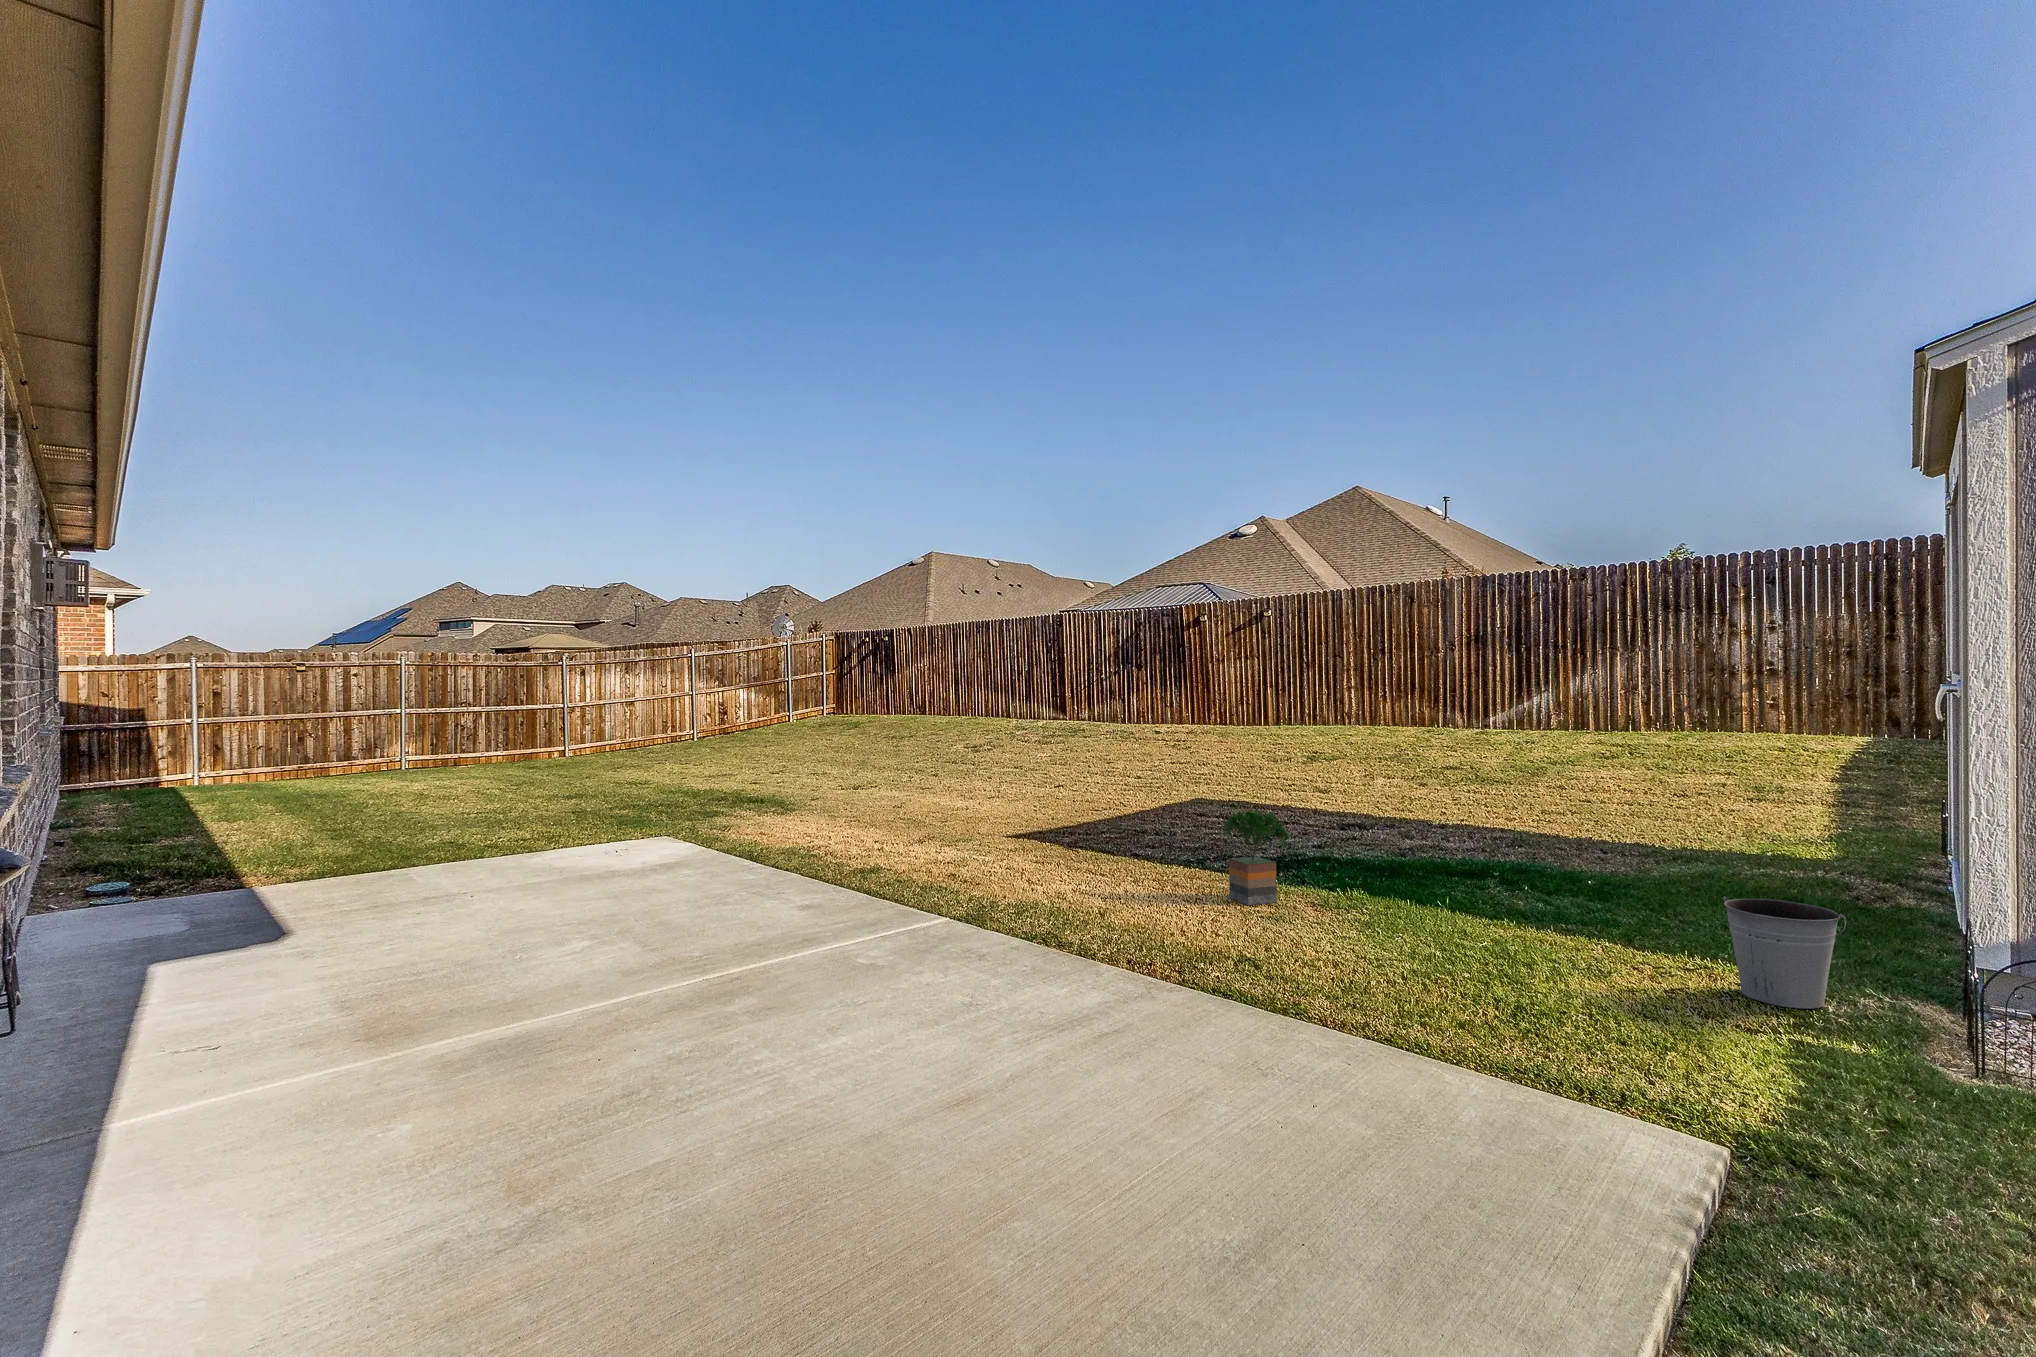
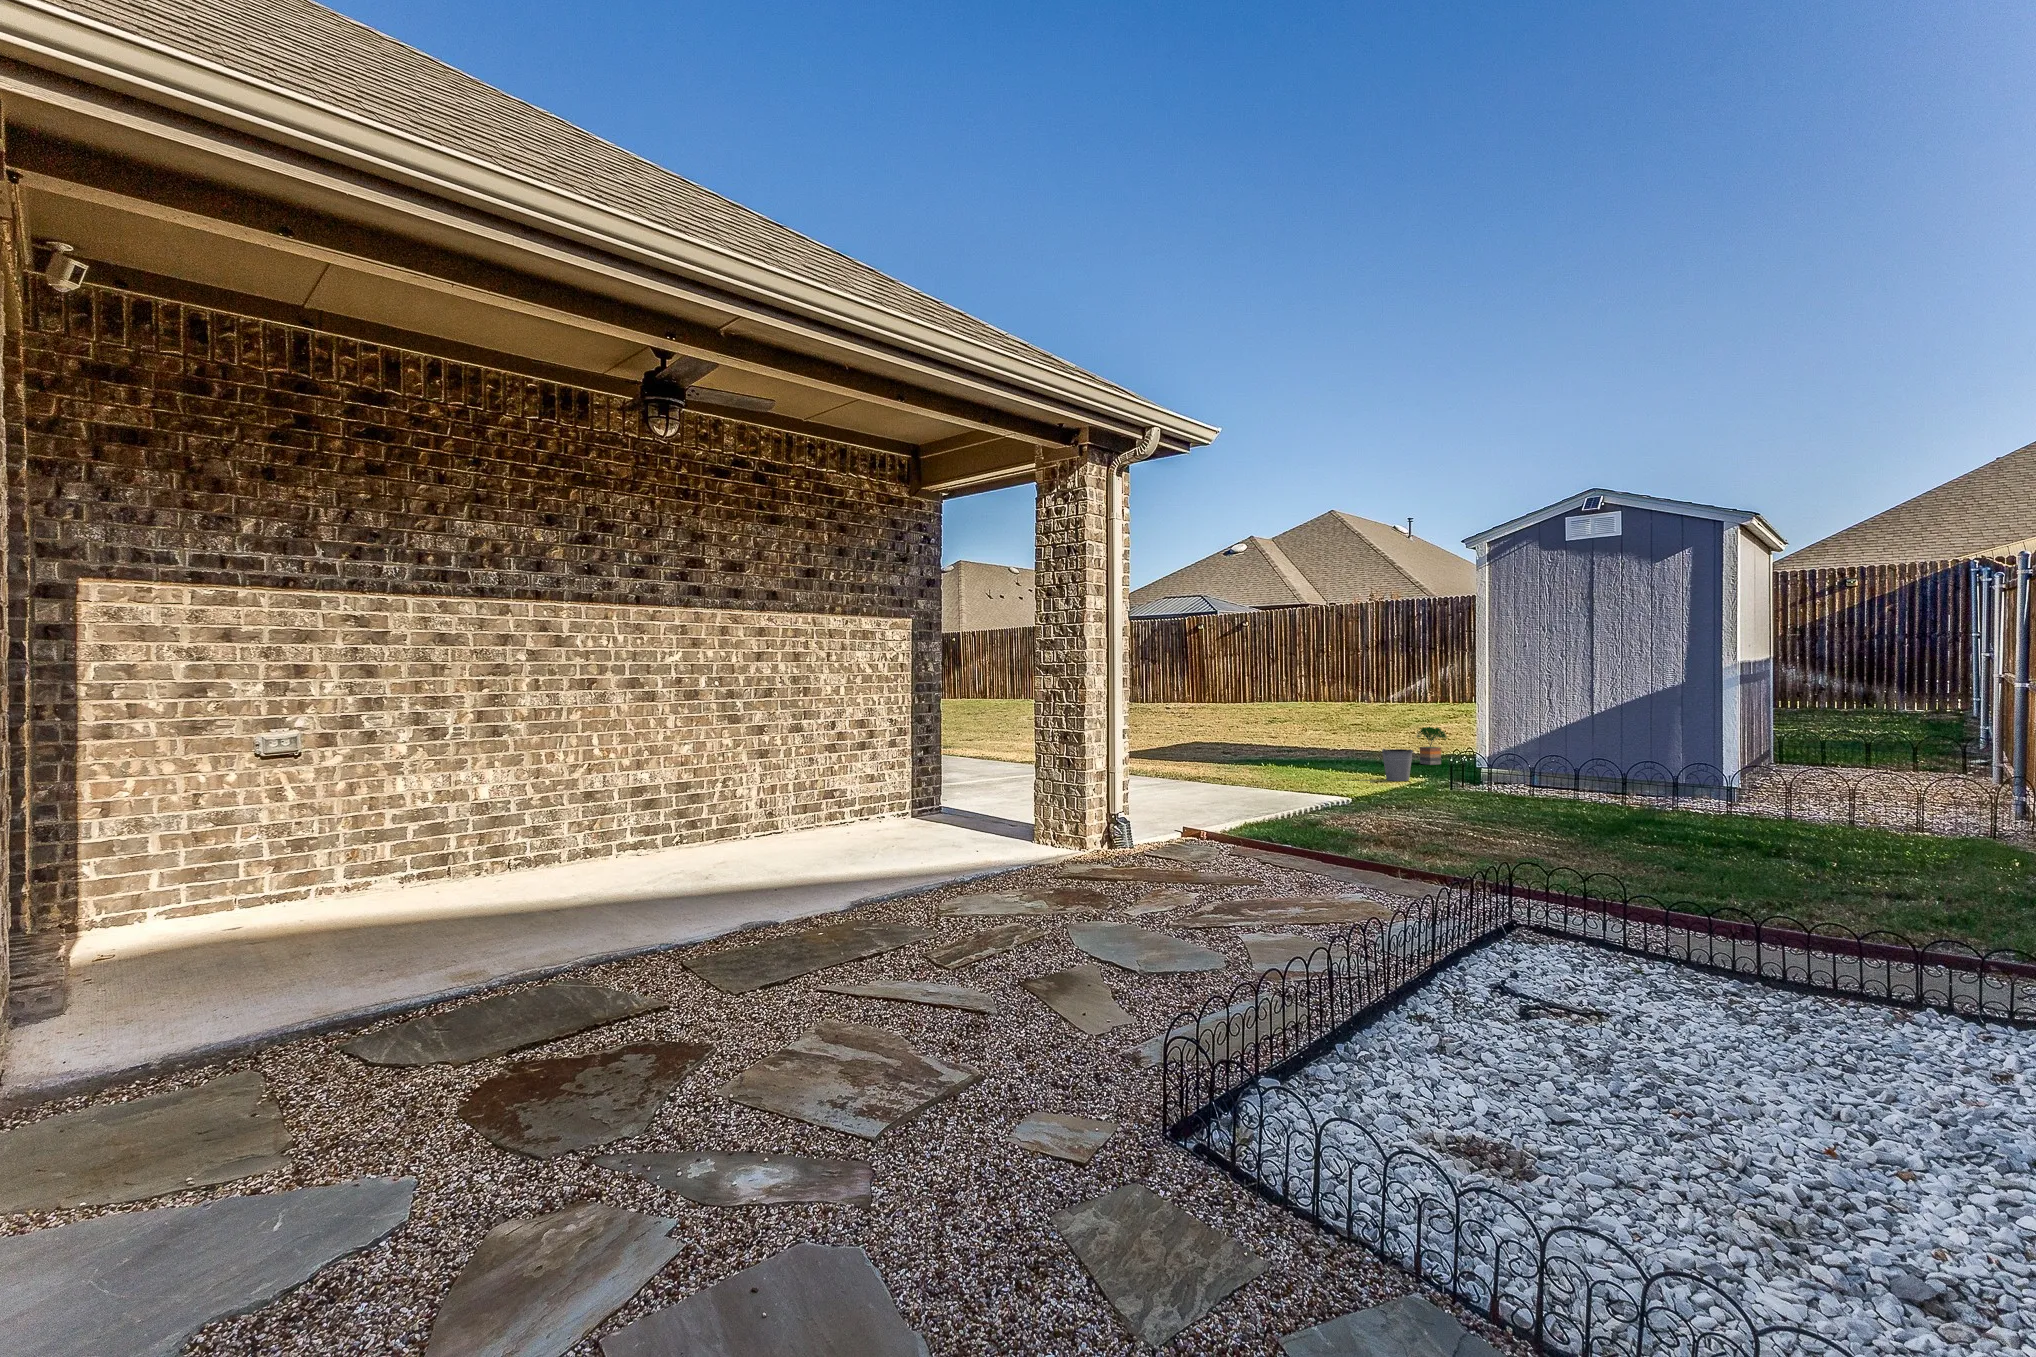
potted tree: present [1222,811,1290,905] -> present [1417,727,1447,765]

